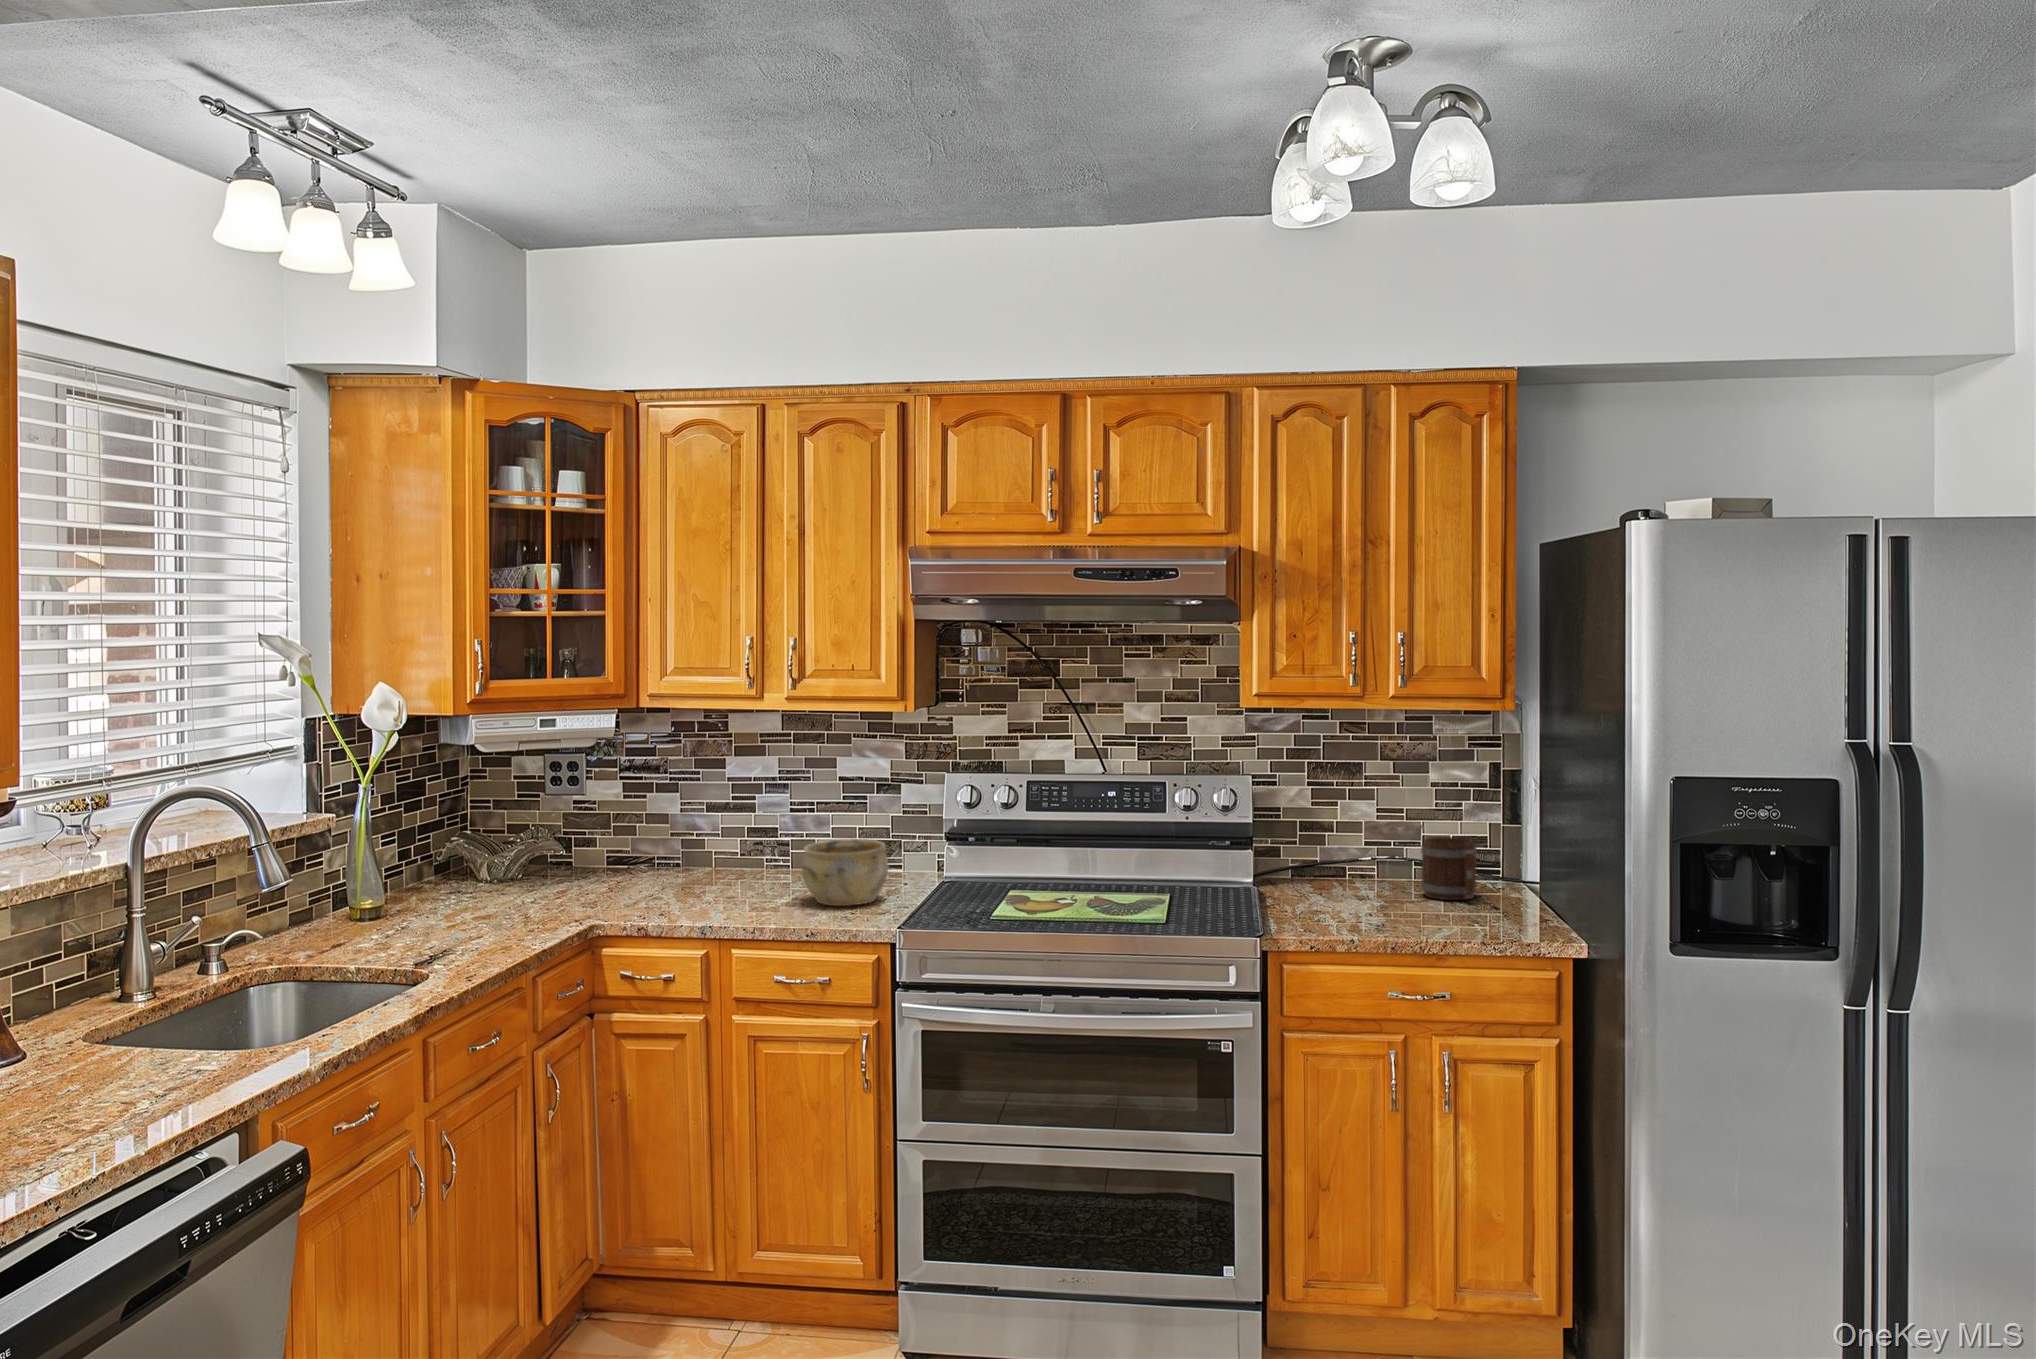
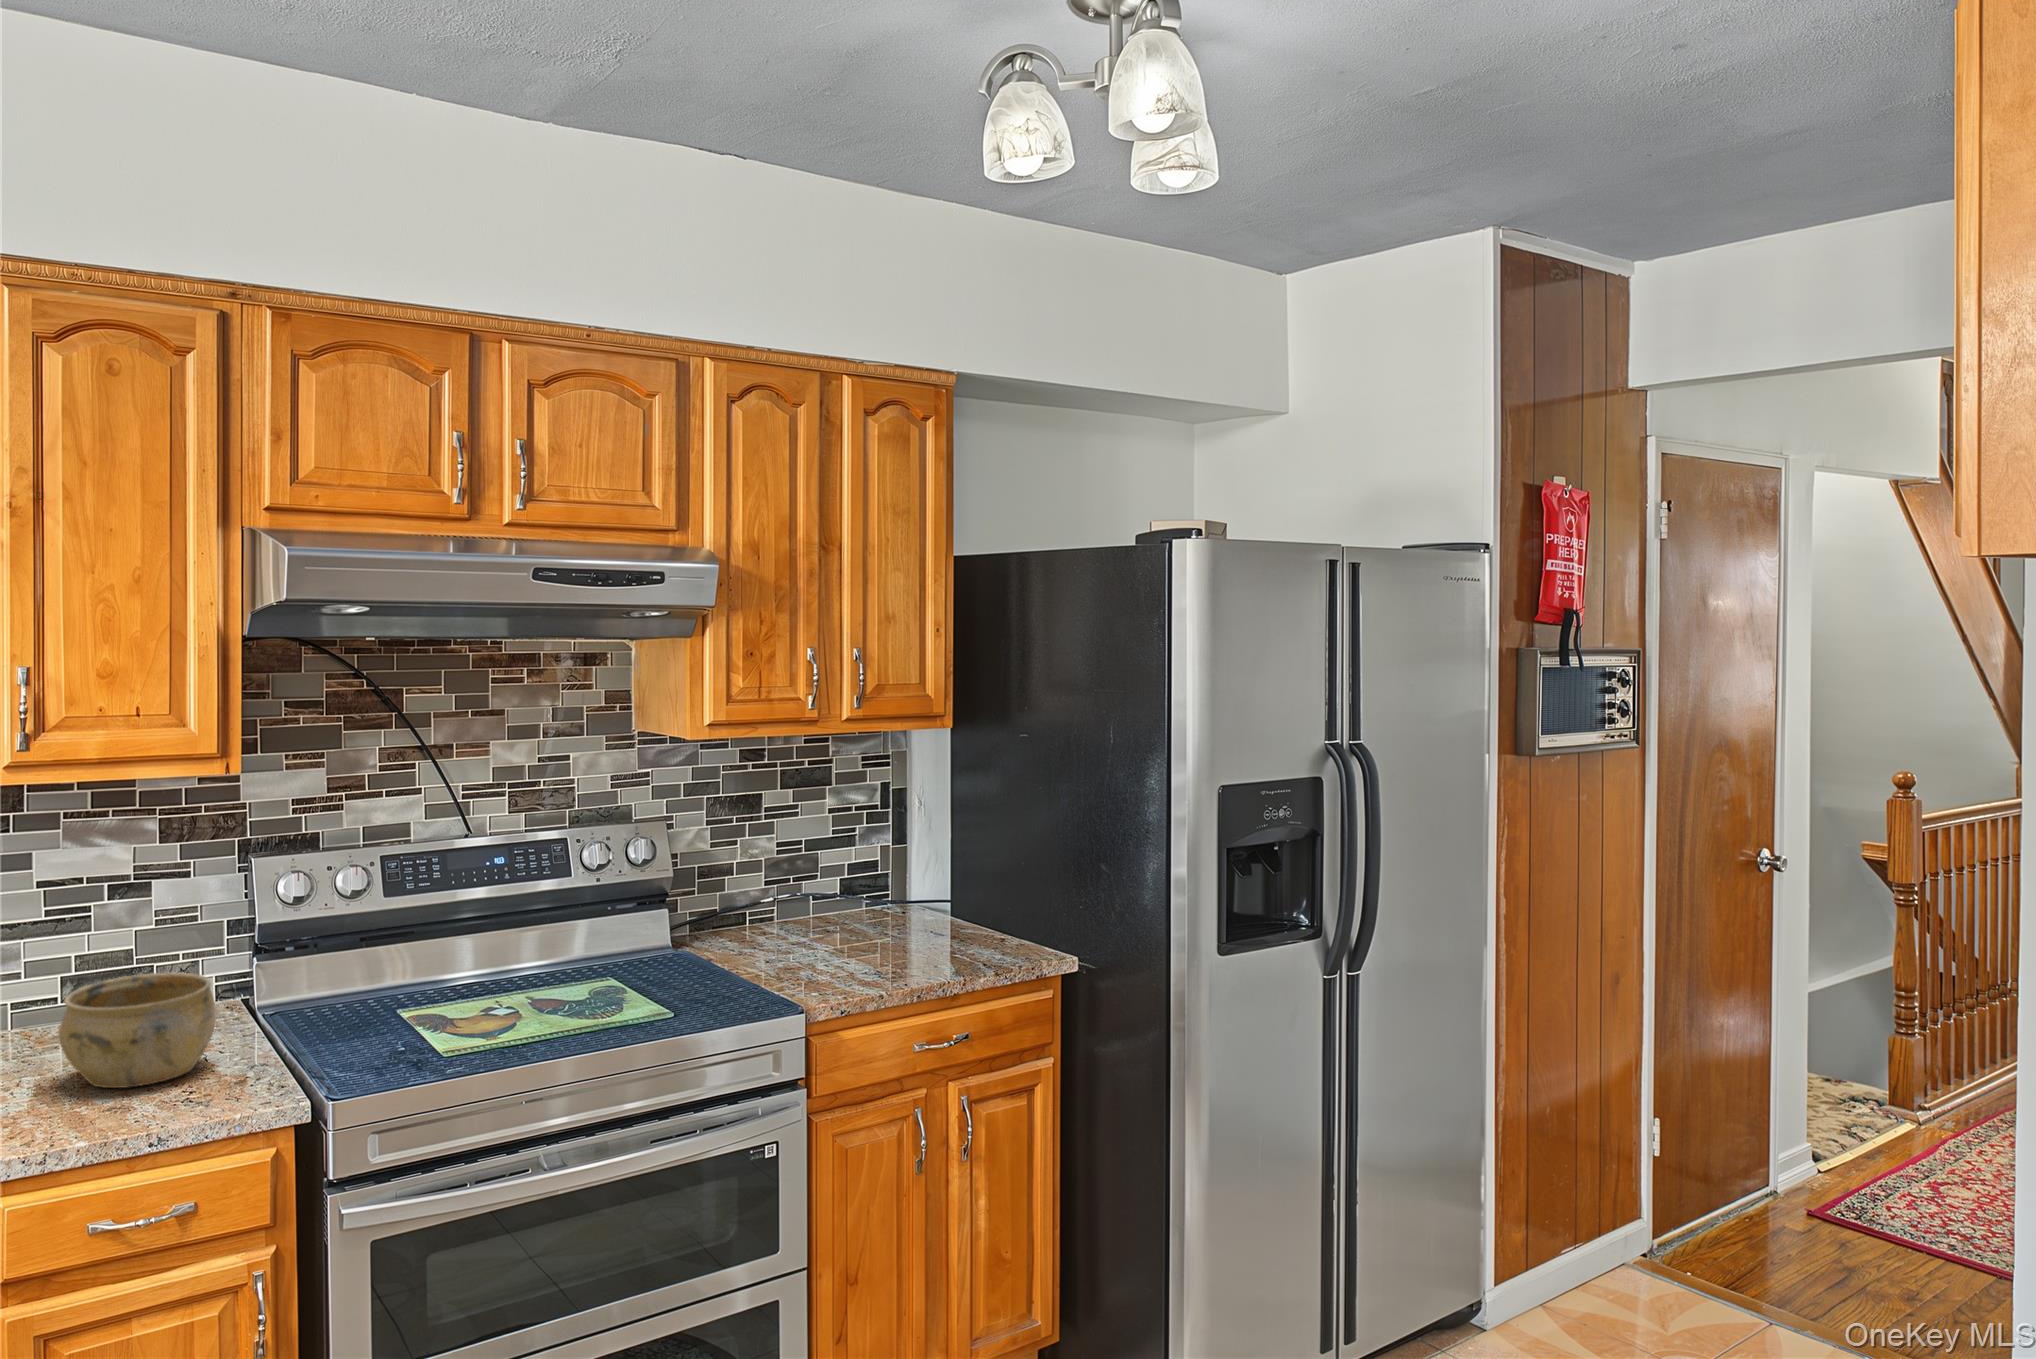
mug: present [1421,837,1477,900] -> none [847,865,914,933]

